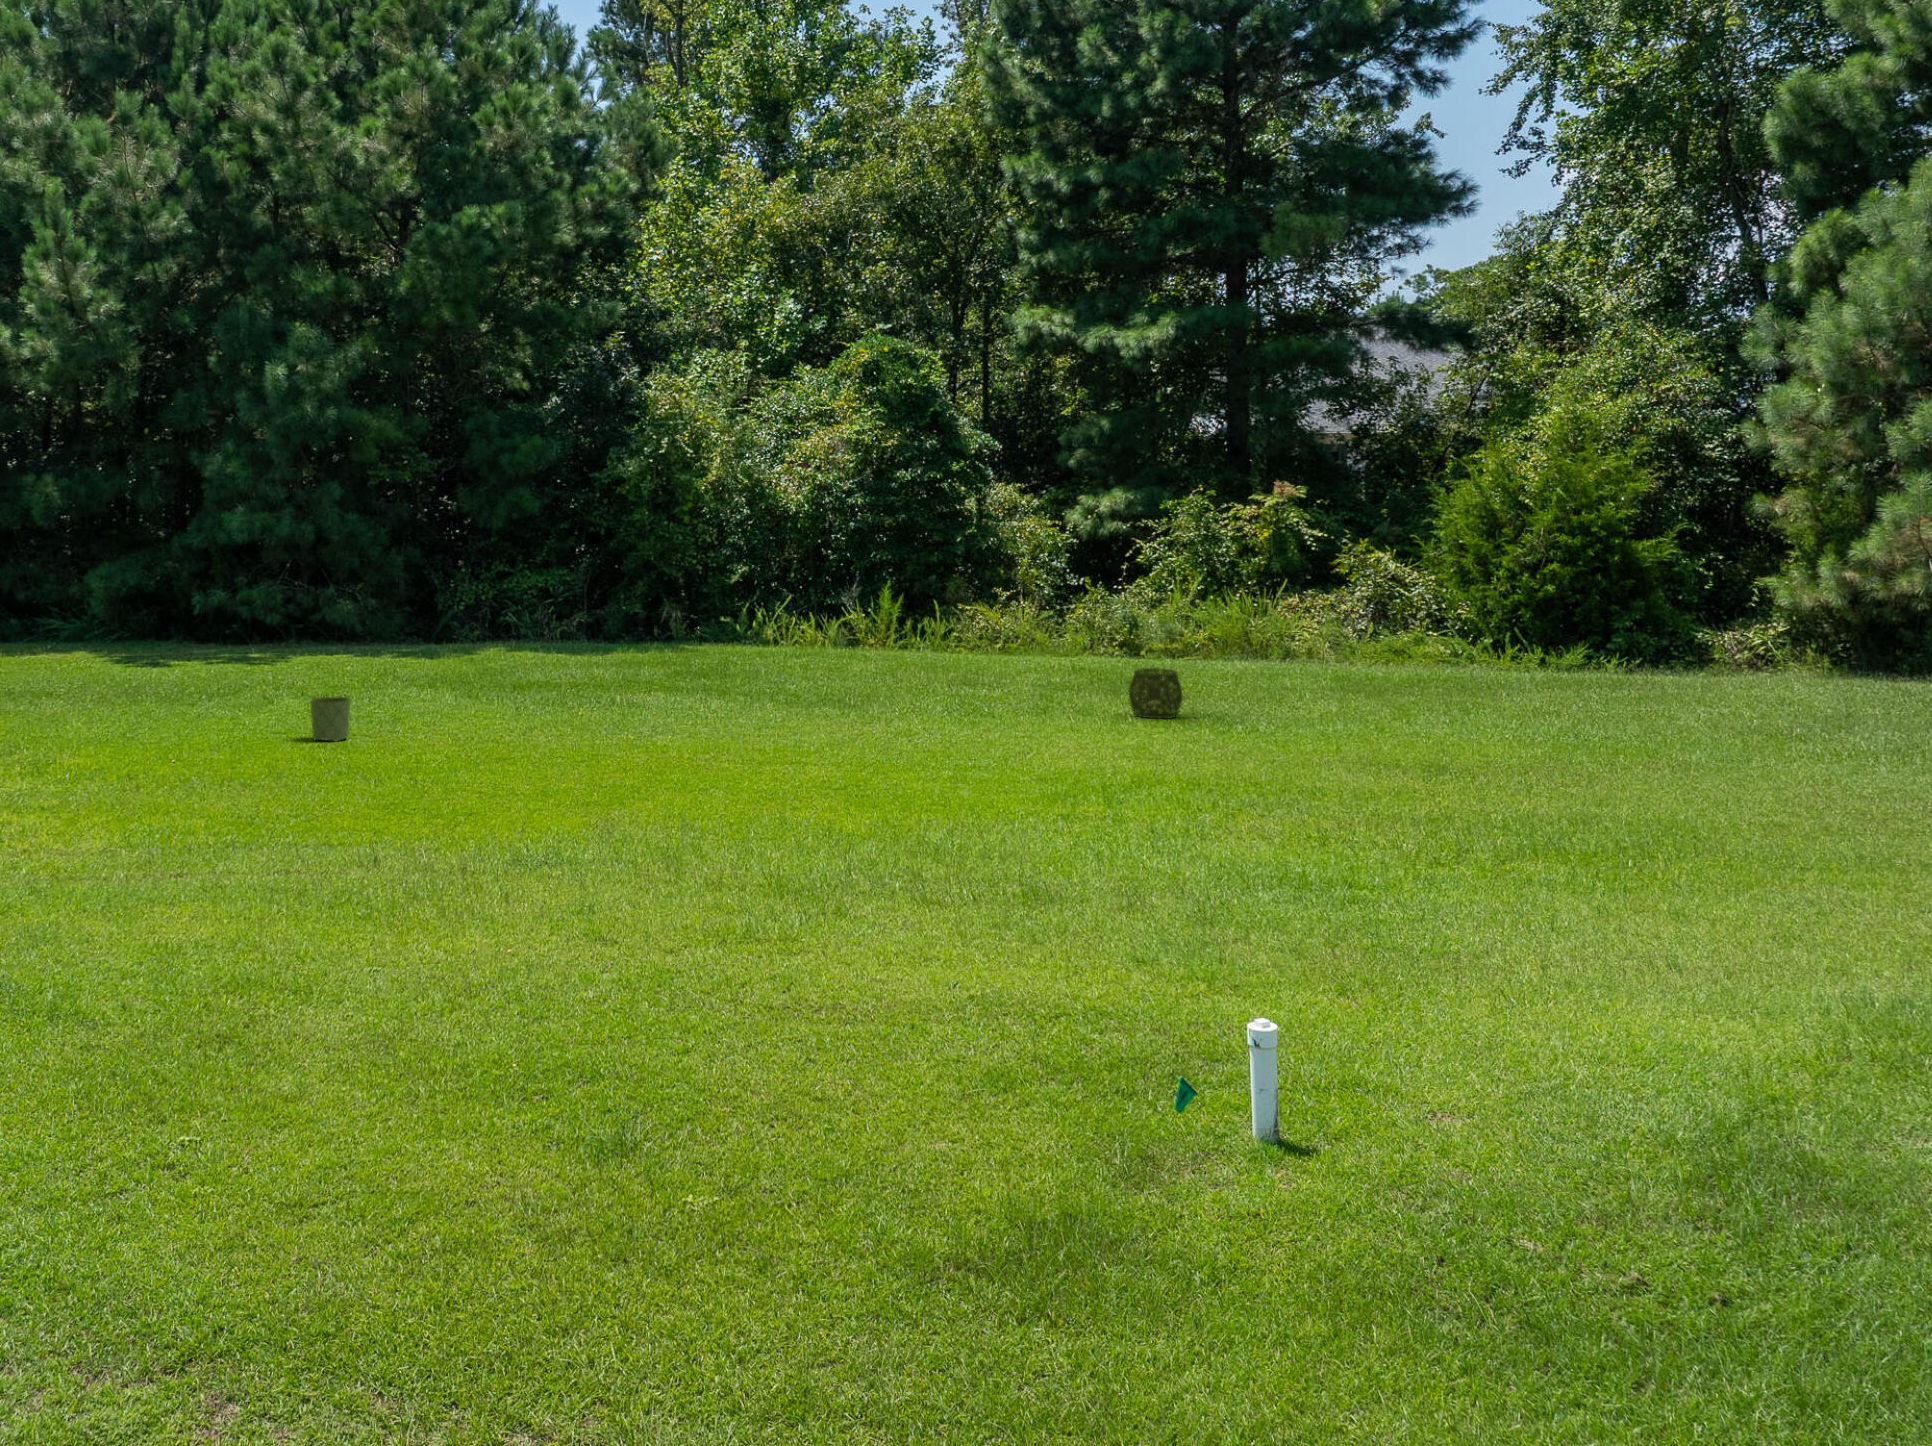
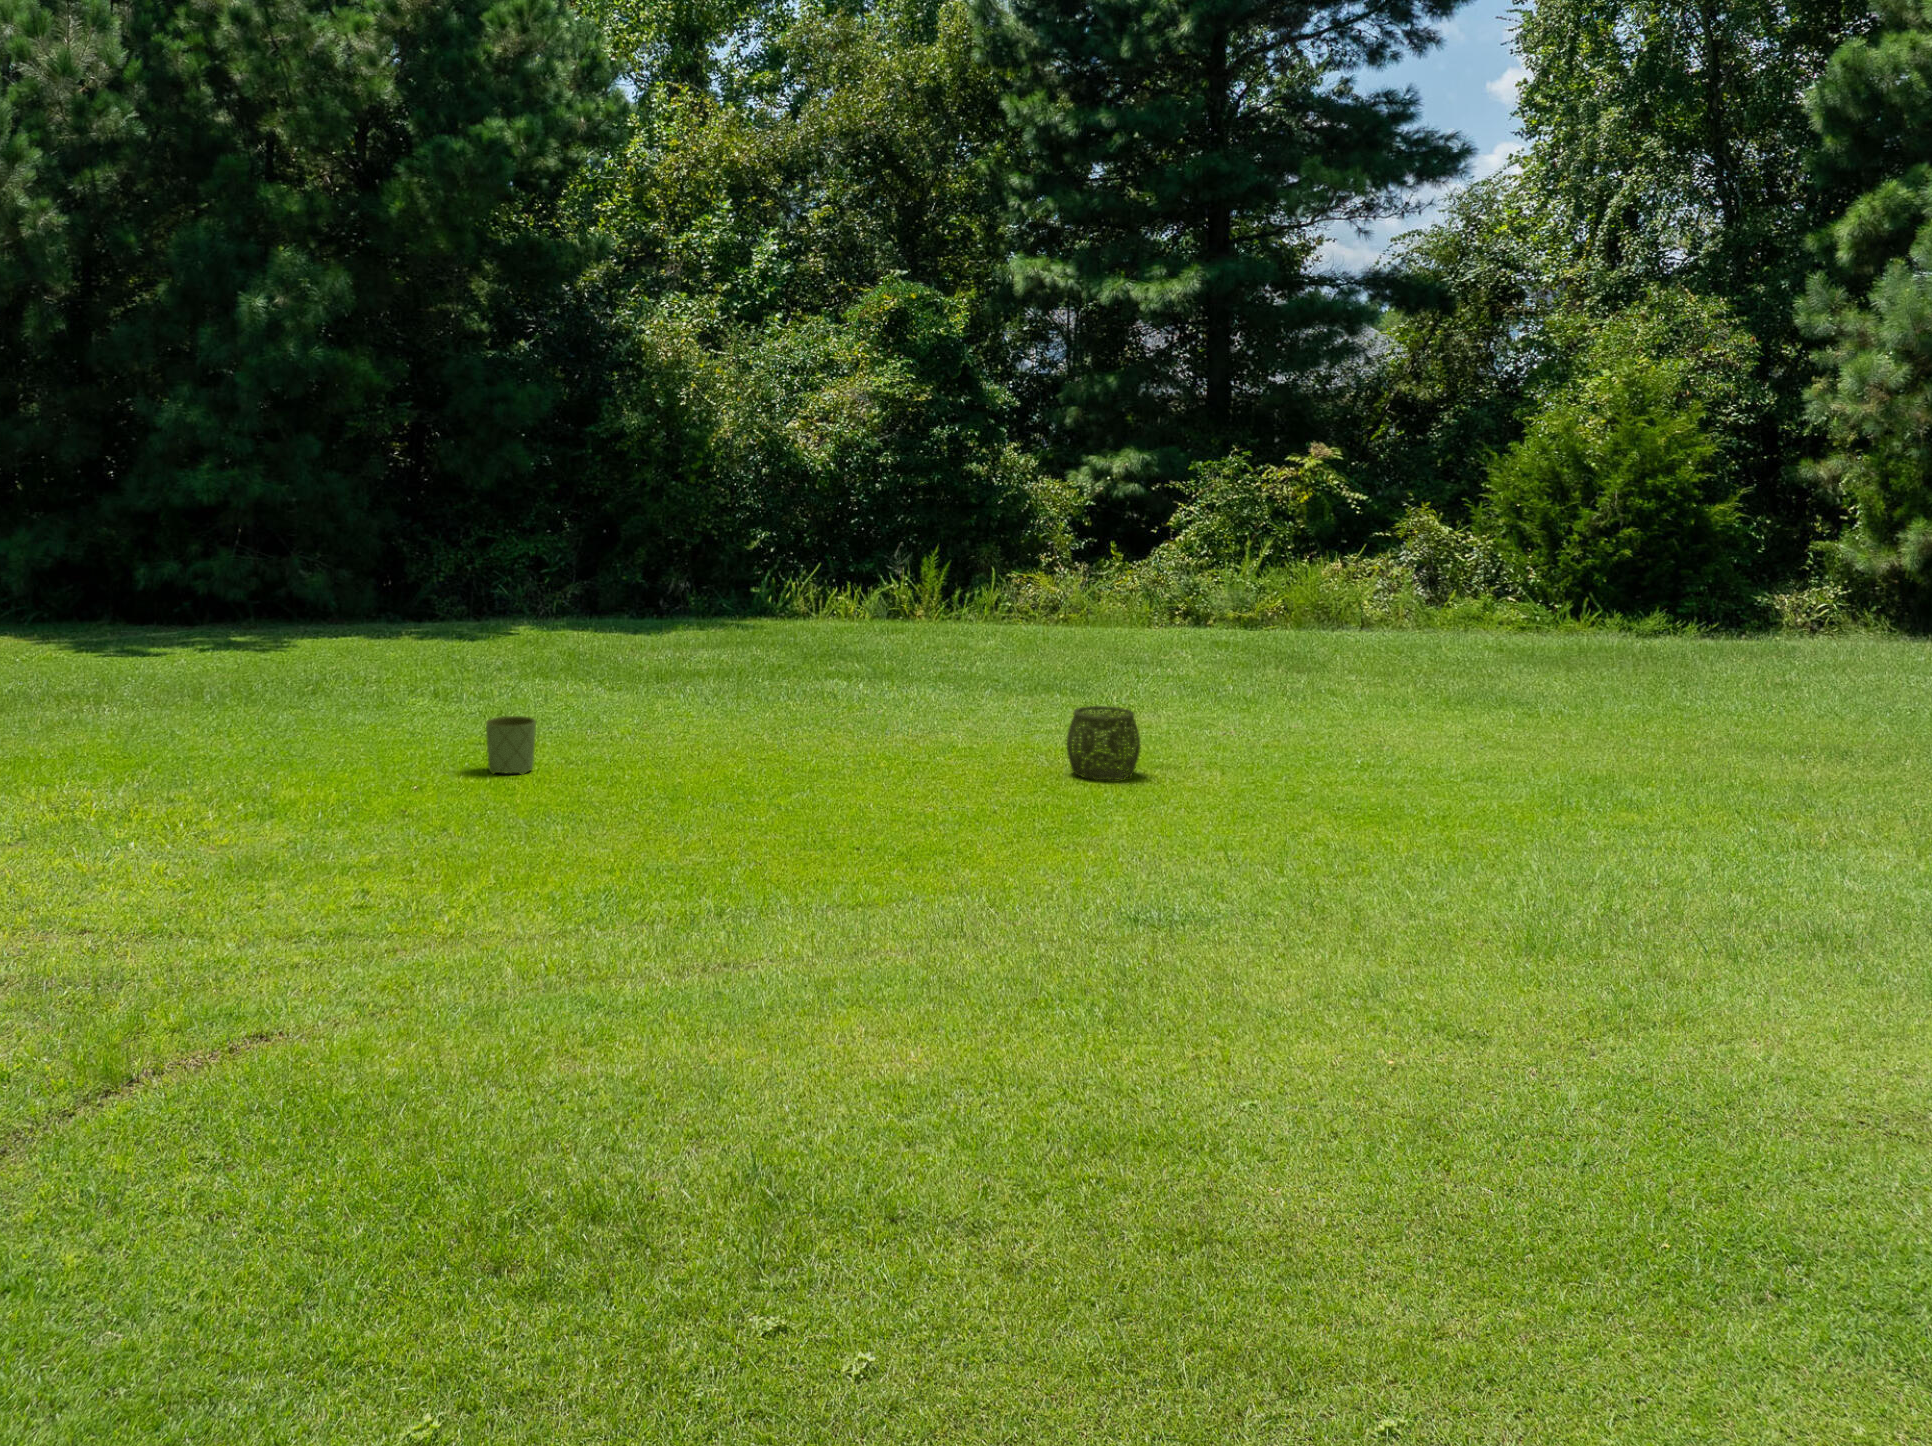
woven basket: present [1129,668,1182,719] -> present [1066,706,1140,780]

